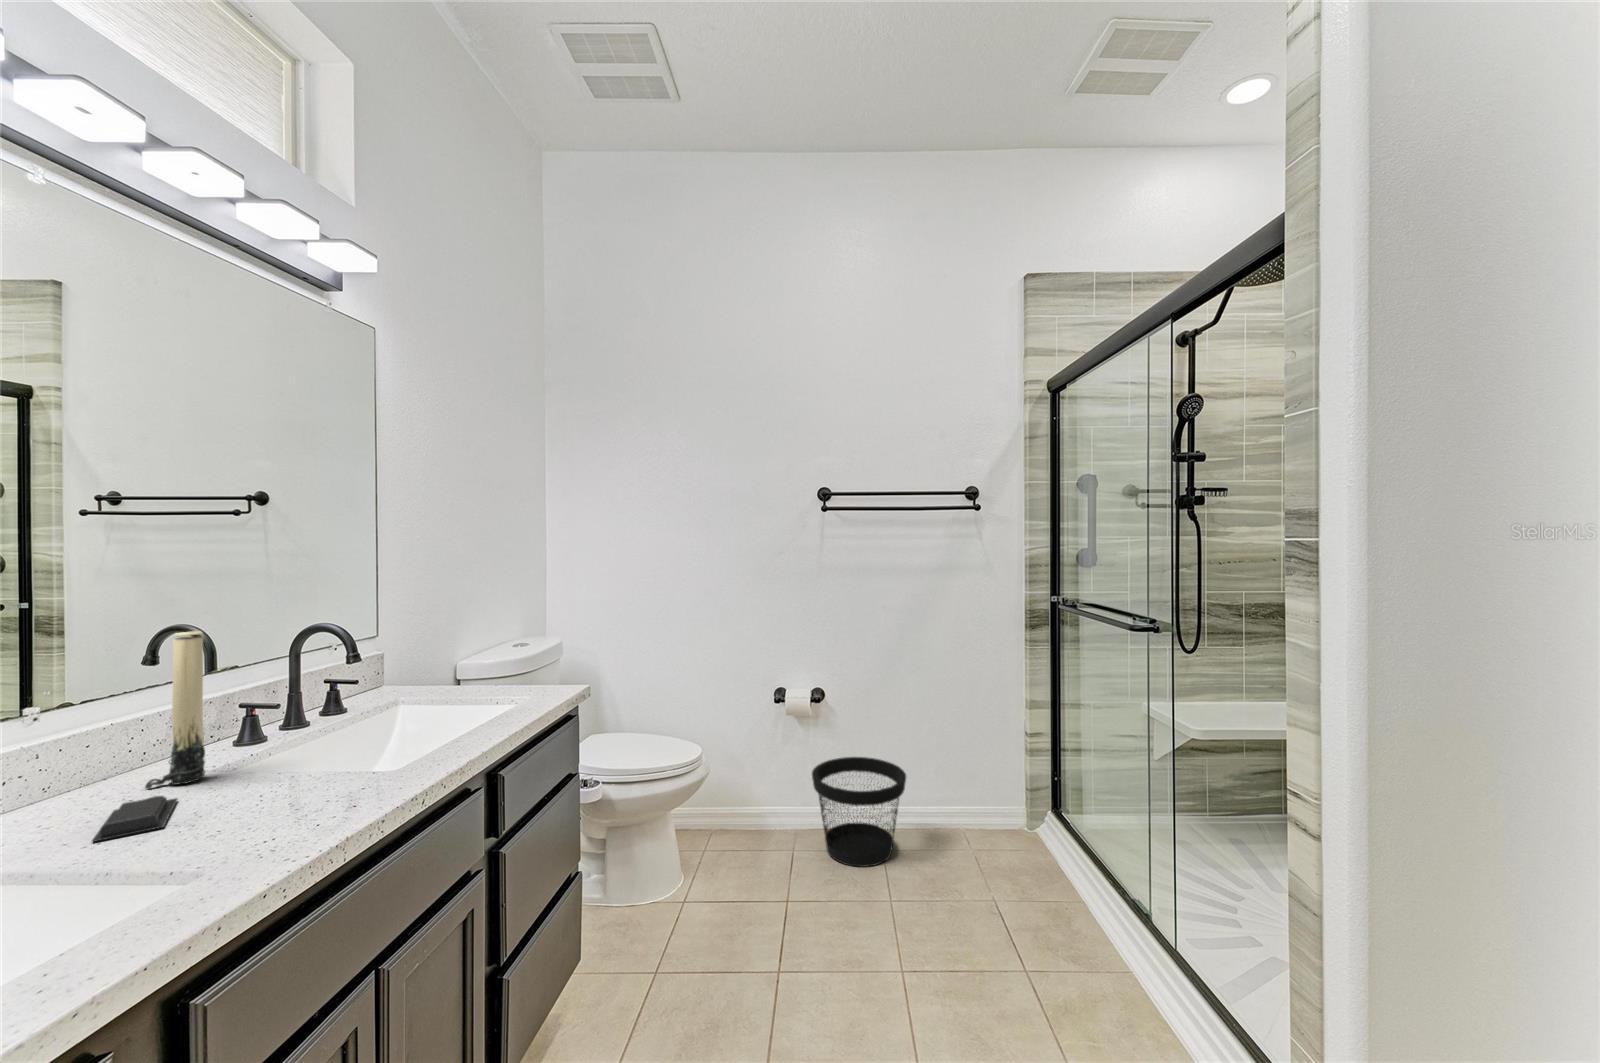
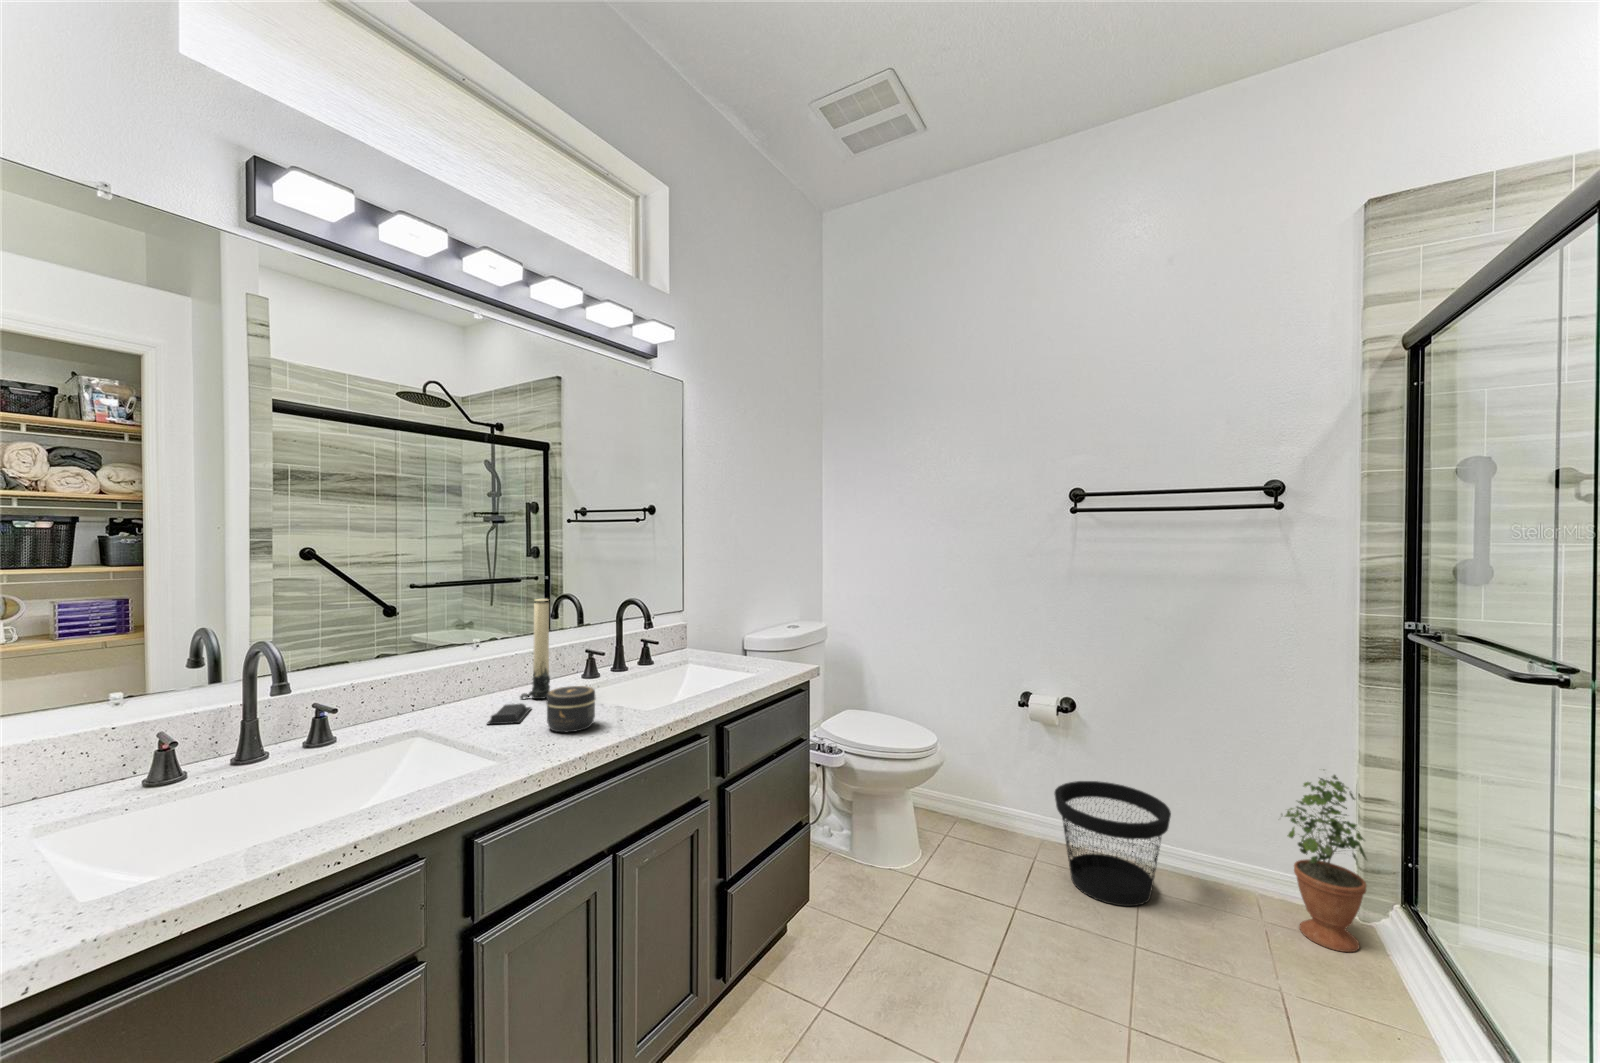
potted plant: none [980,717,1037,857] -> present [1285,775,1367,952]
jar: none [224,752,313,828] -> present [547,686,595,732]

